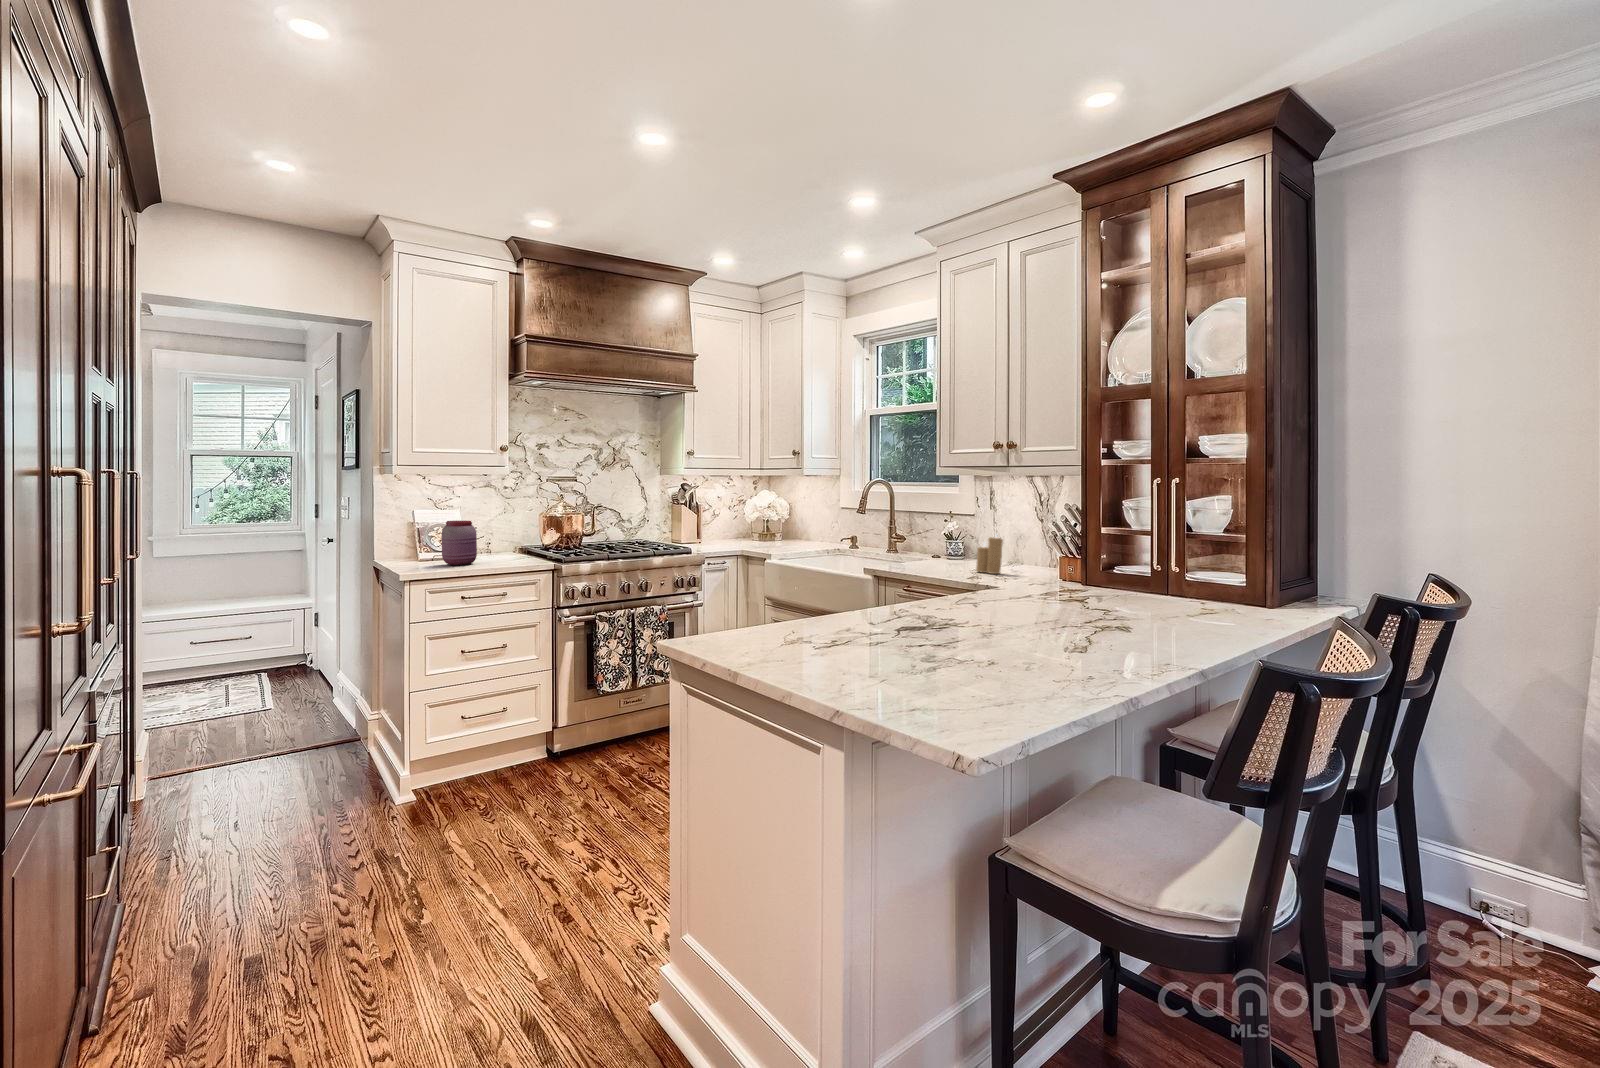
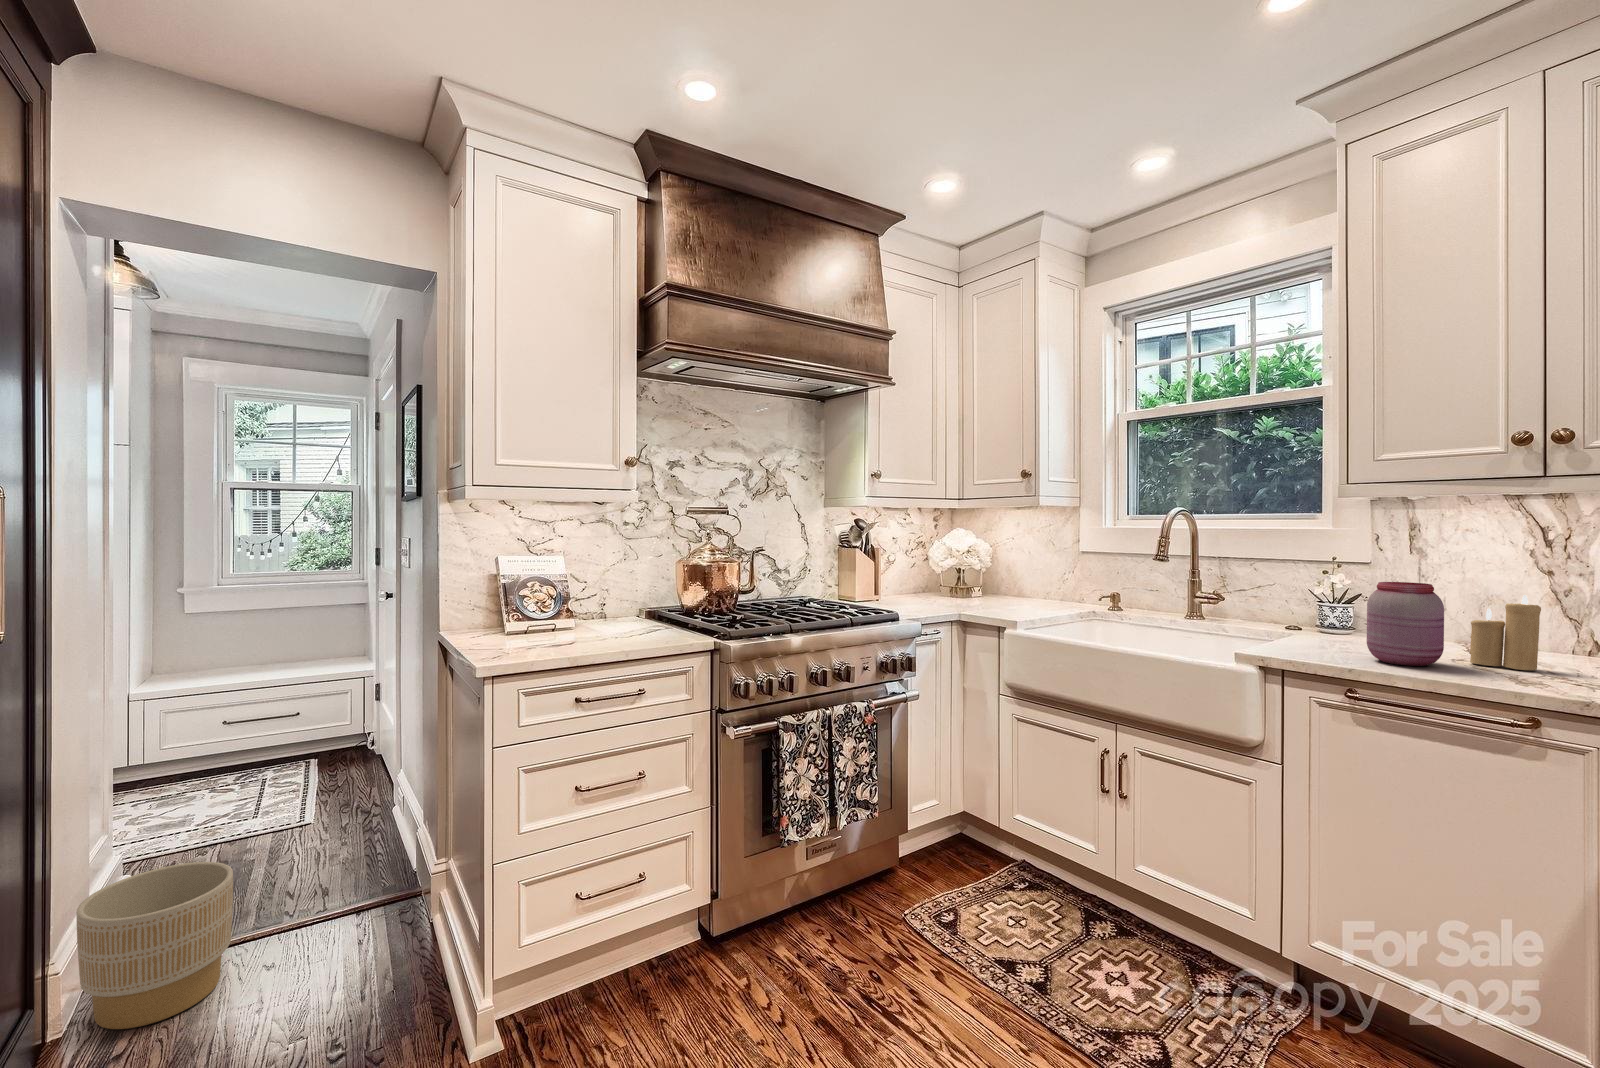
jar: present [442,521,477,565] -> present [1367,582,1444,666]
planter: none [156,702,246,788] -> present [76,862,233,1029]

